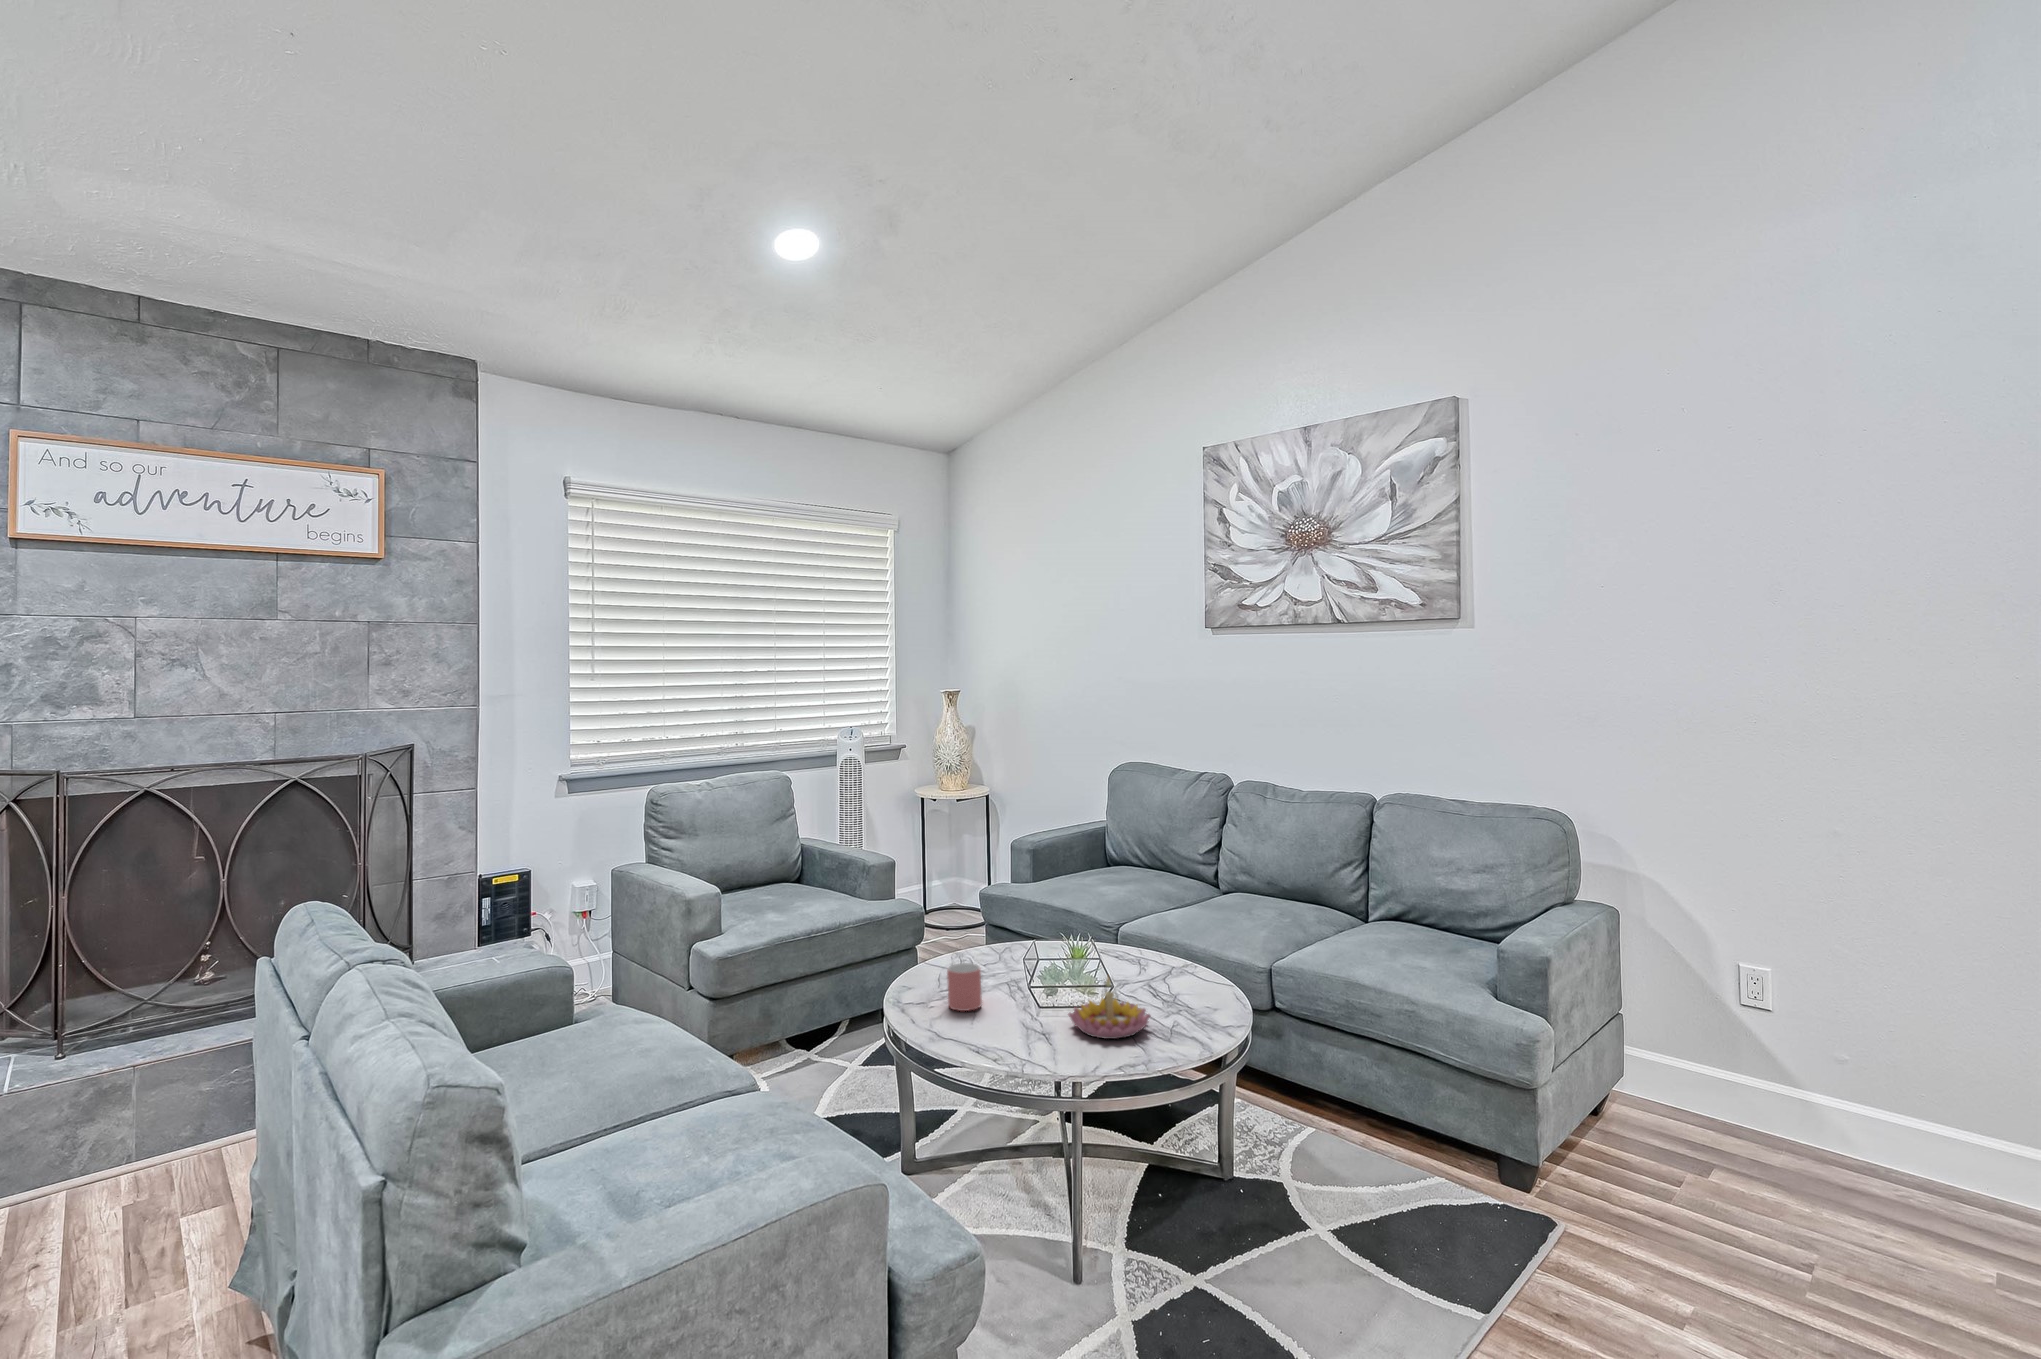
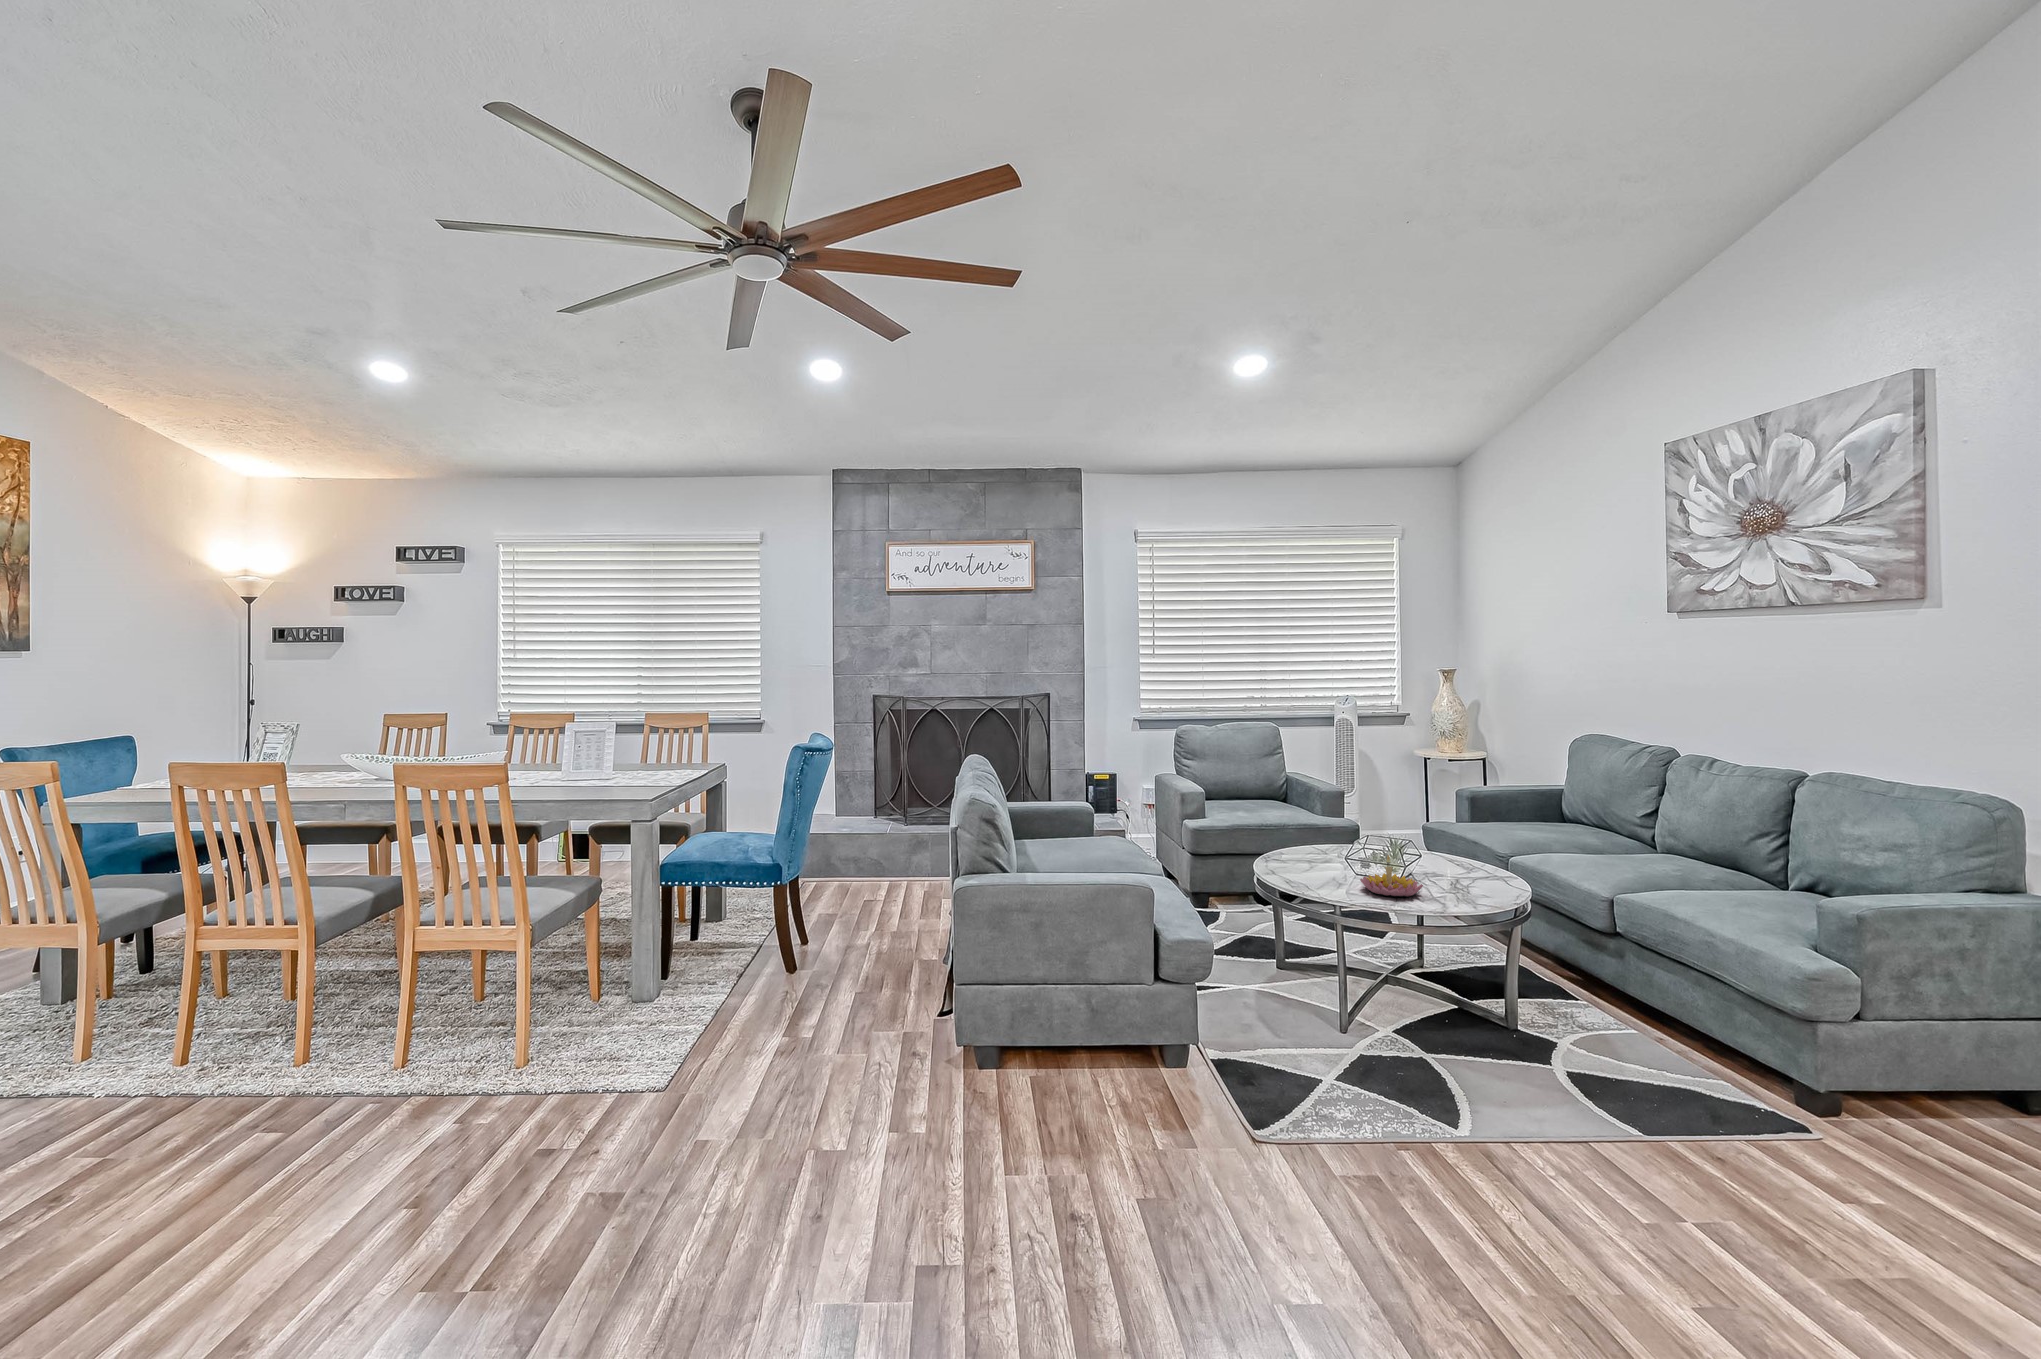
mug: present [947,963,982,1011] -> none [1294,840,1323,868]

